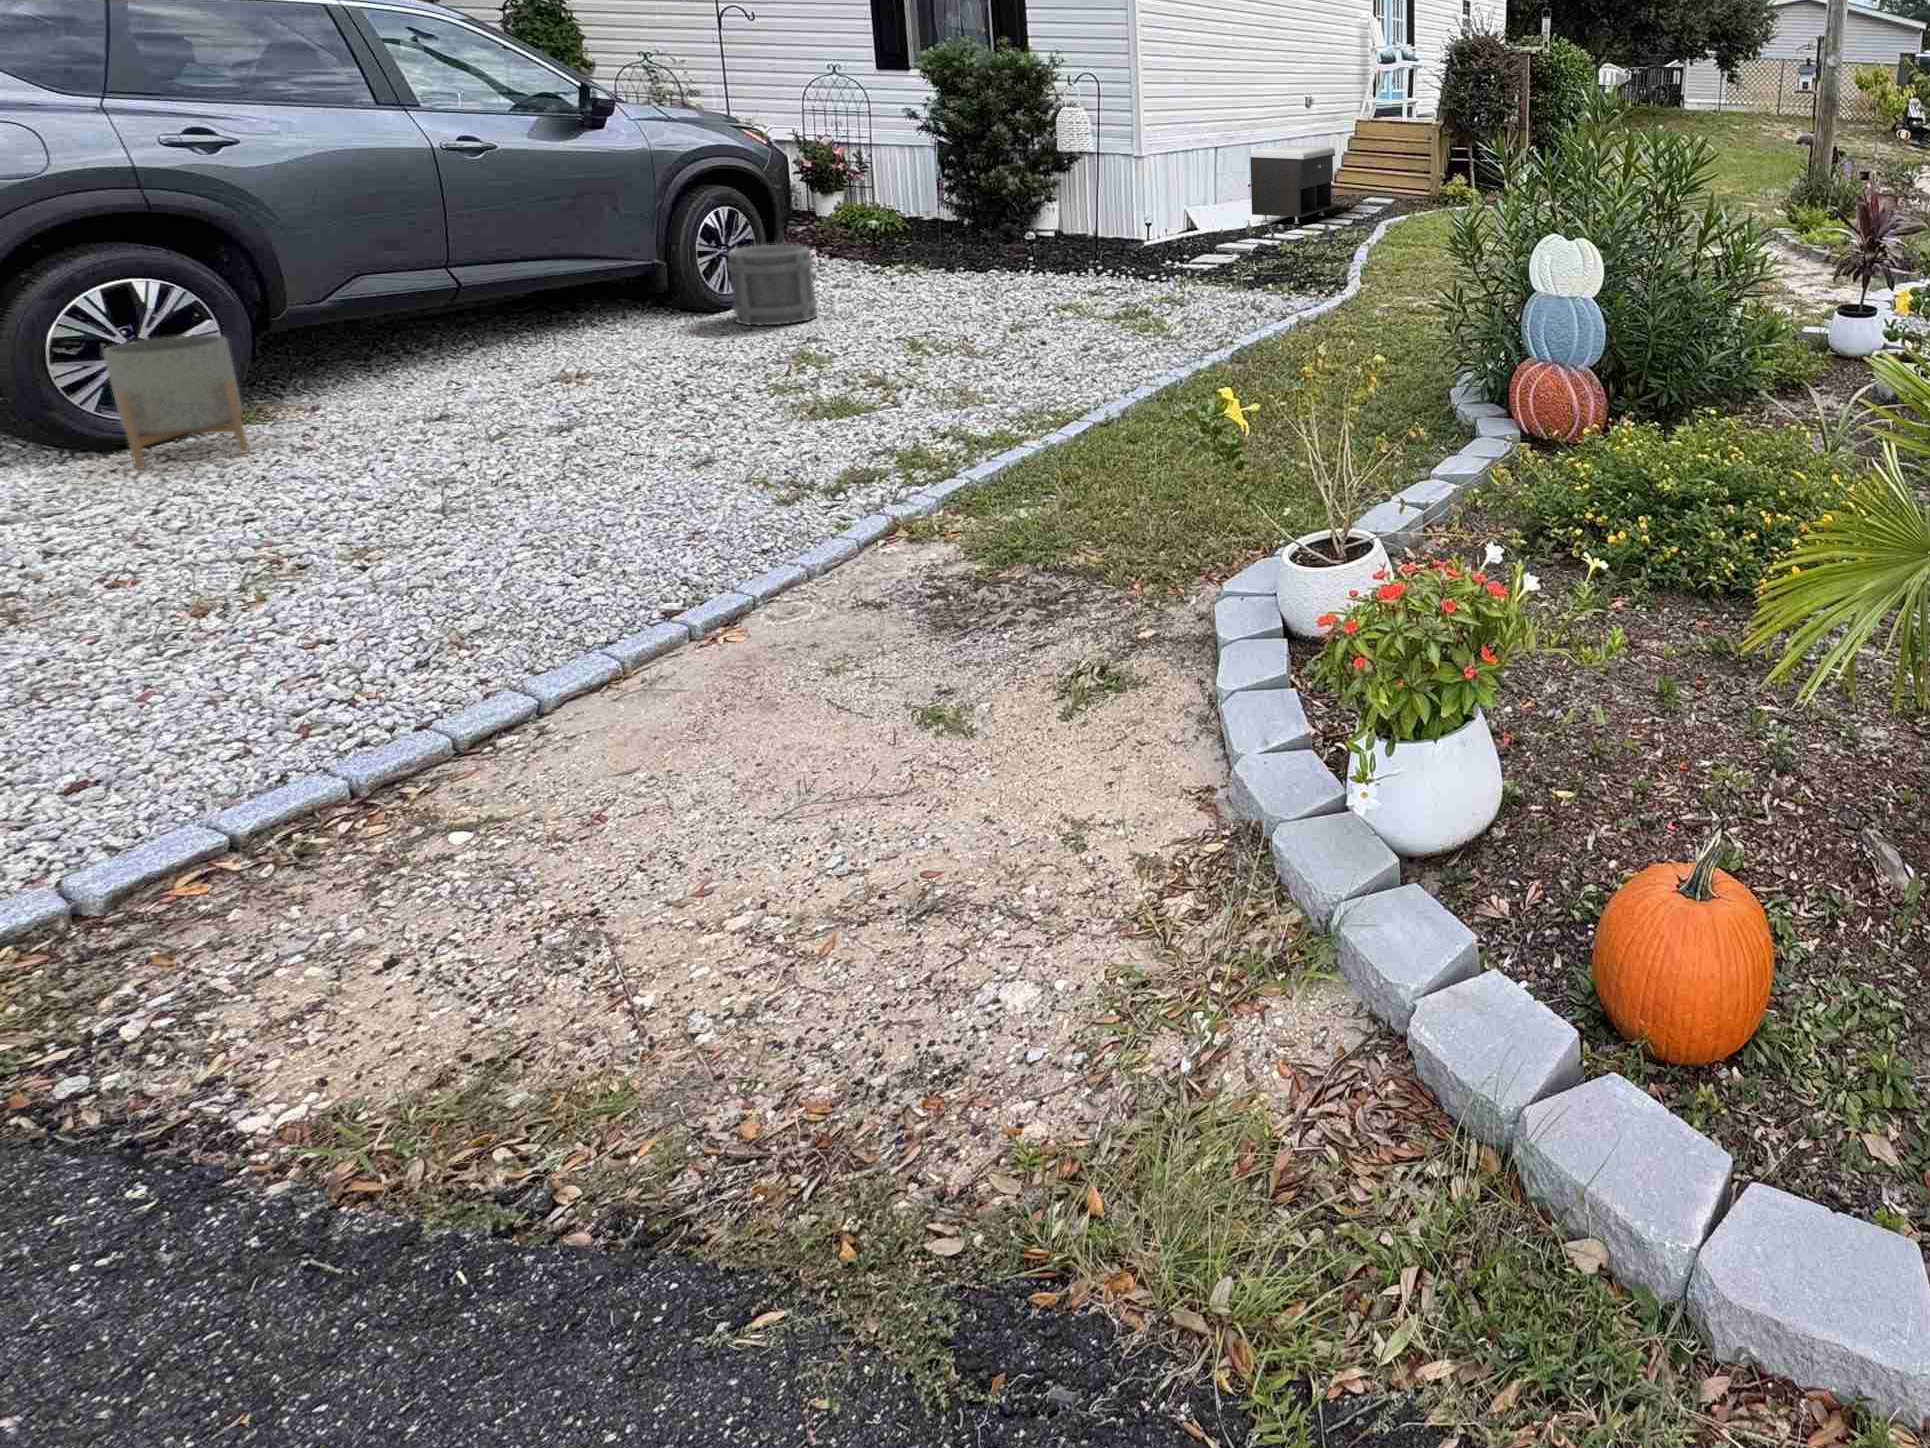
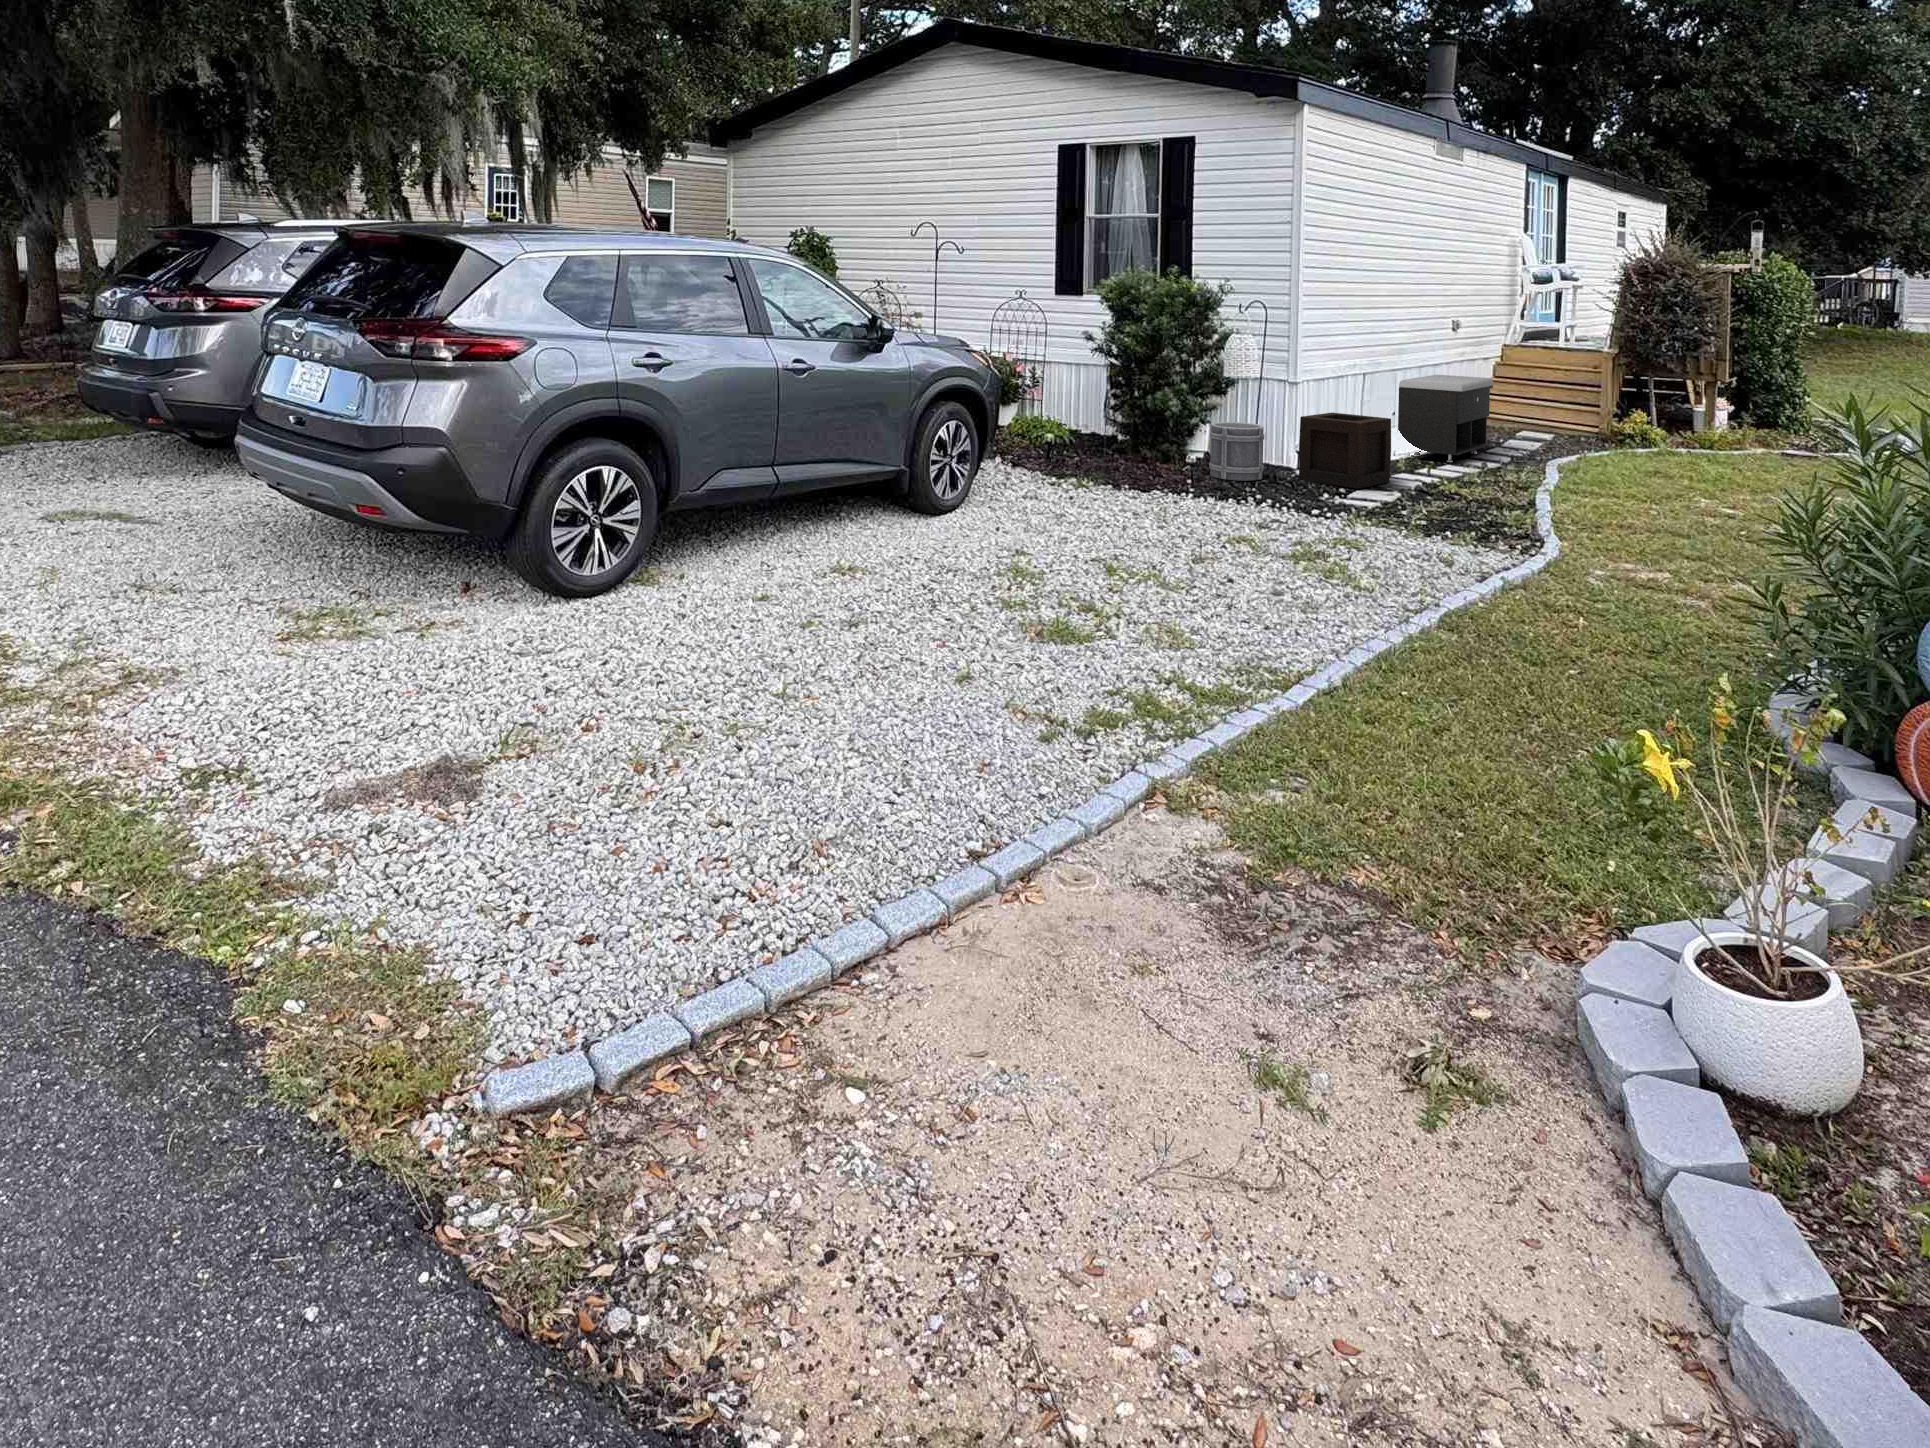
wooden crate: none [1146,182,1233,251] -> present [1299,413,1391,489]
bucket: present [727,245,818,325] -> present [1209,422,1264,481]
planter: present [103,335,248,469] -> none [583,511,649,615]

